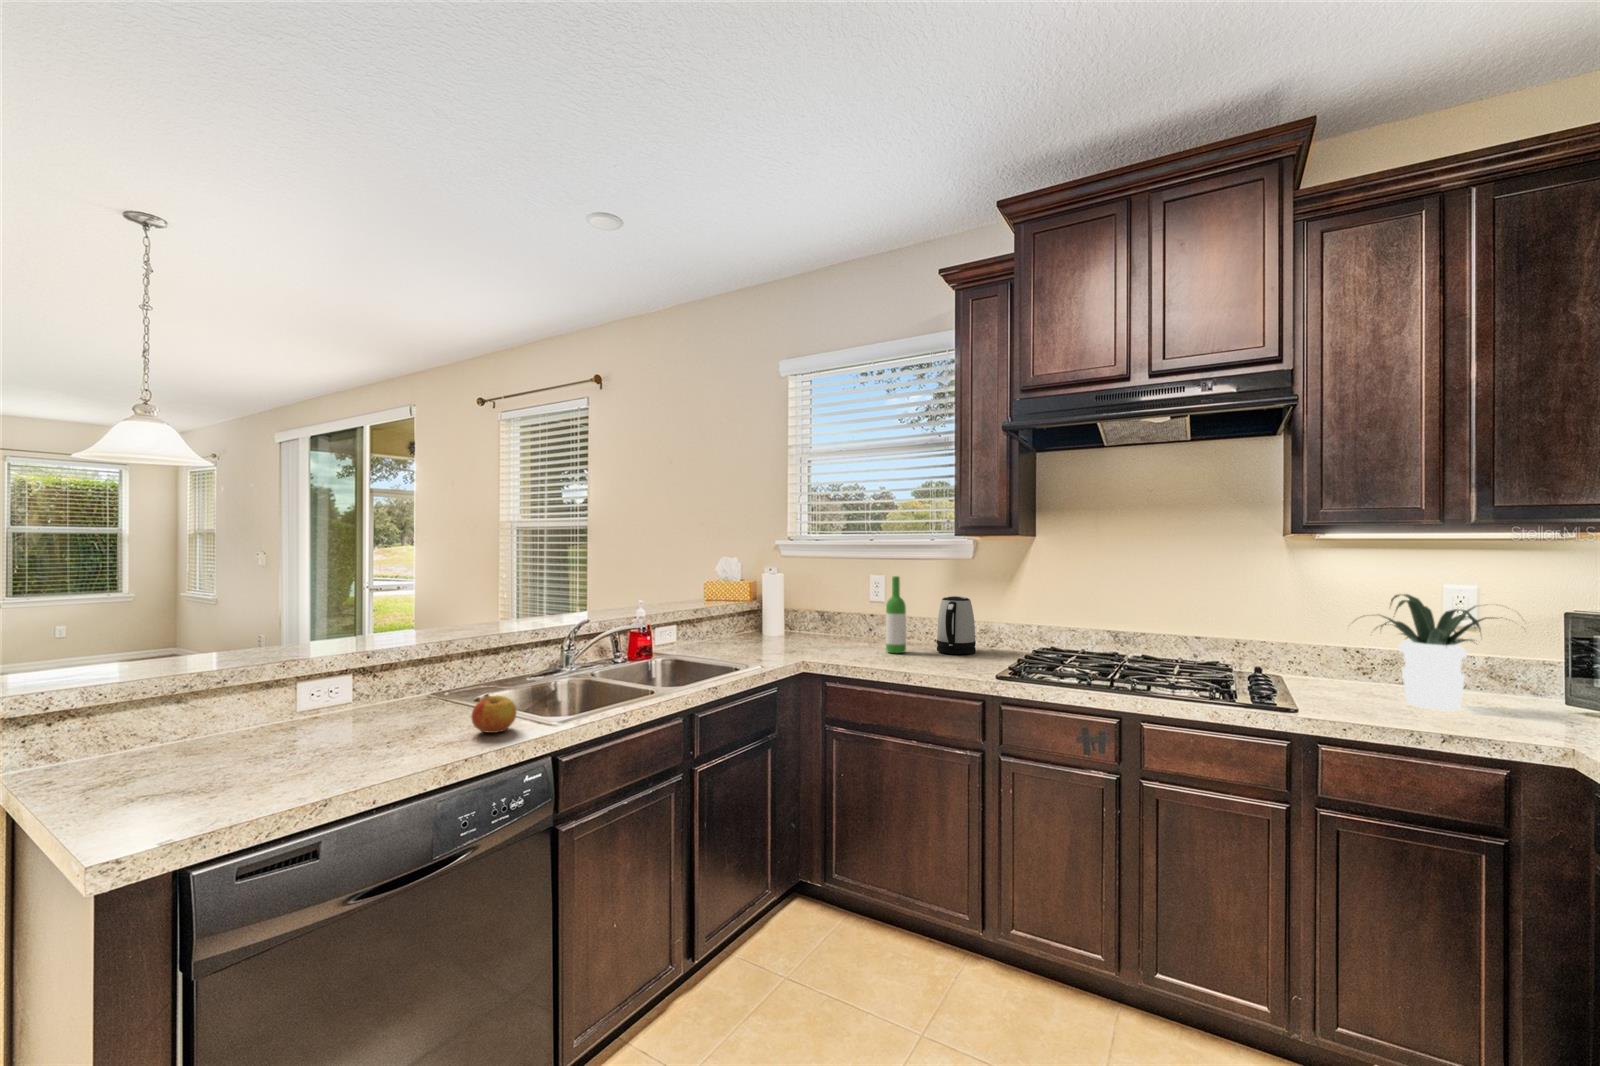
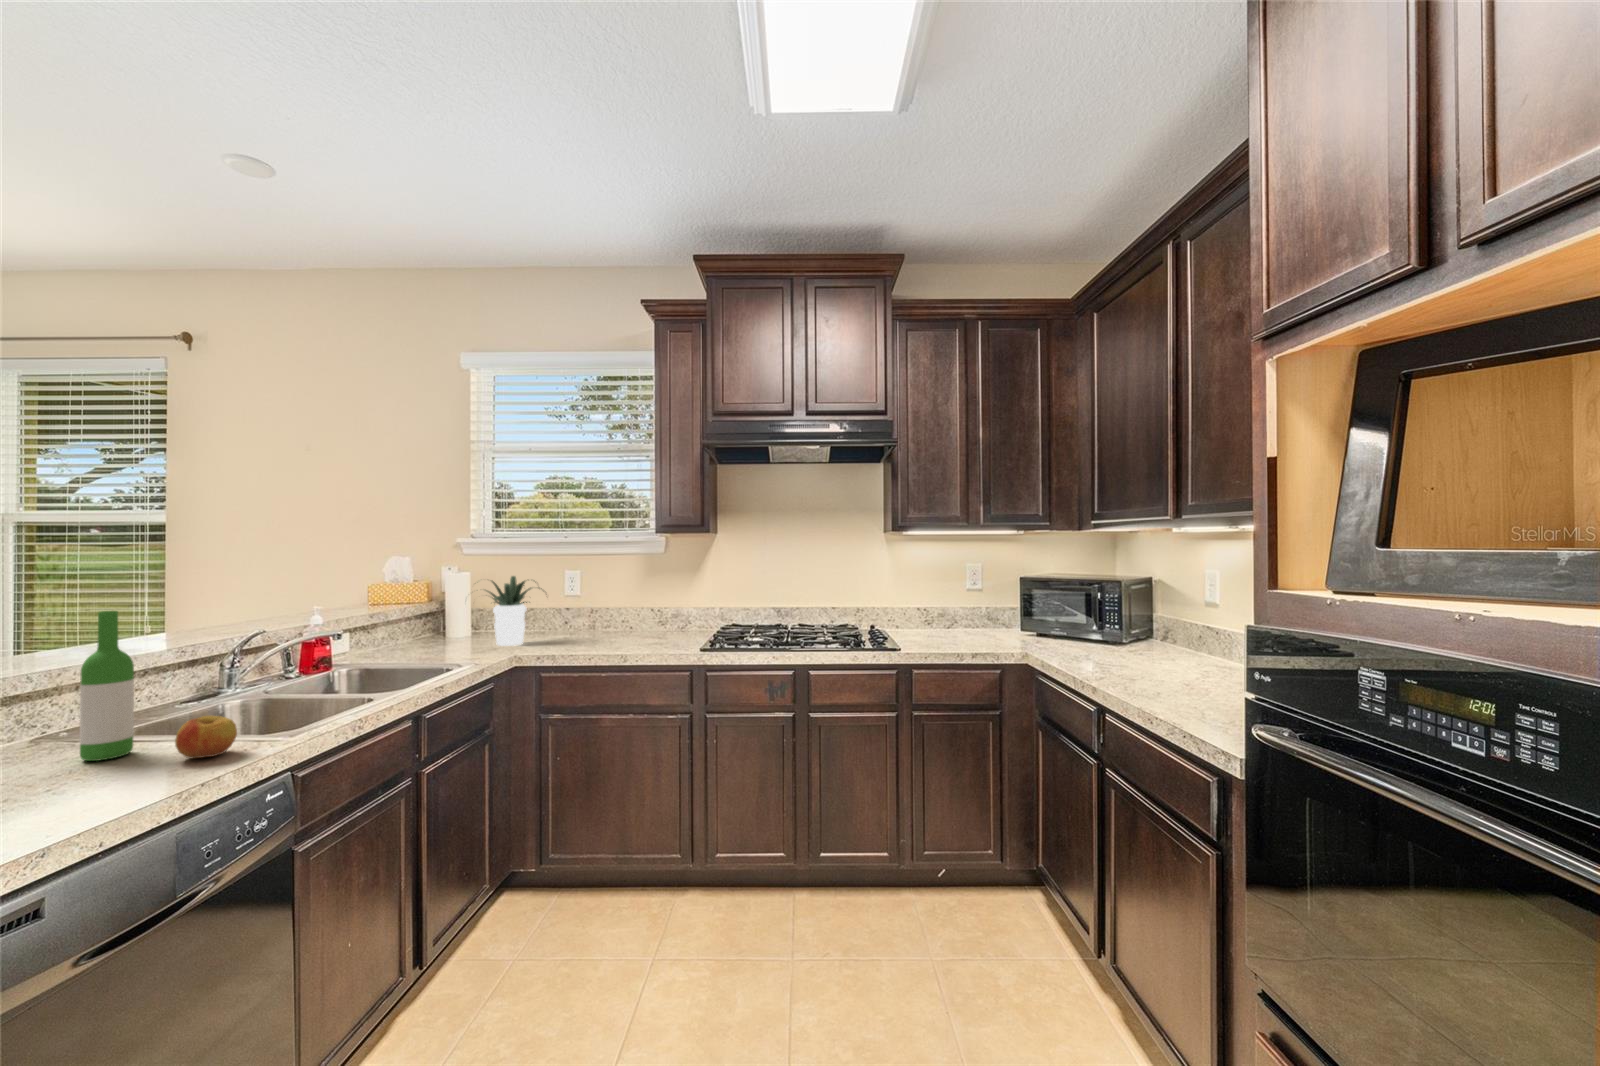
wine bottle: present [886,576,906,653] -> present [80,611,134,761]
potted plant: present [1381,594,1492,711] -> present [486,576,542,646]
kettle: present [937,596,976,654] -> none [637,587,671,638]

